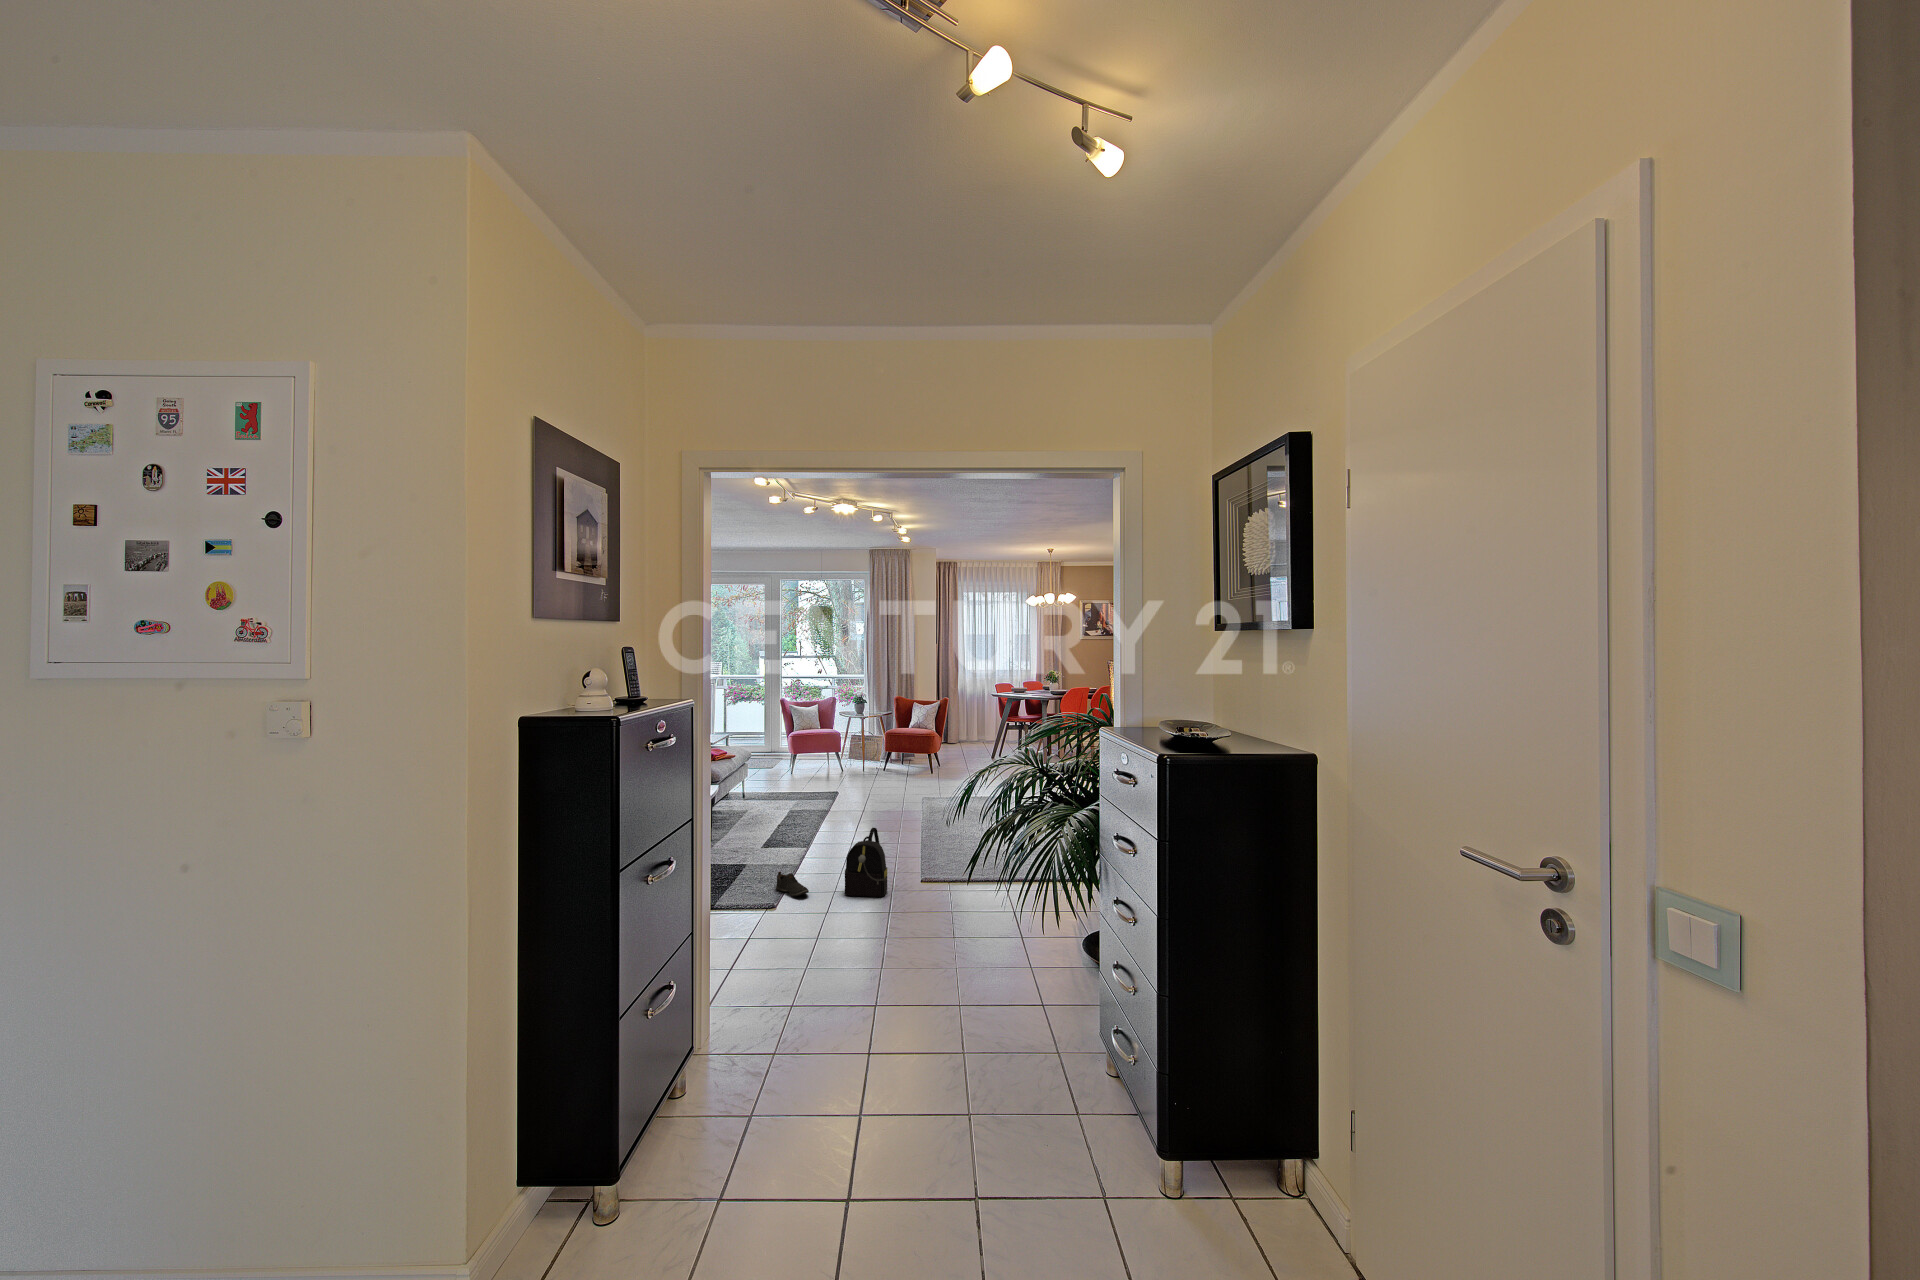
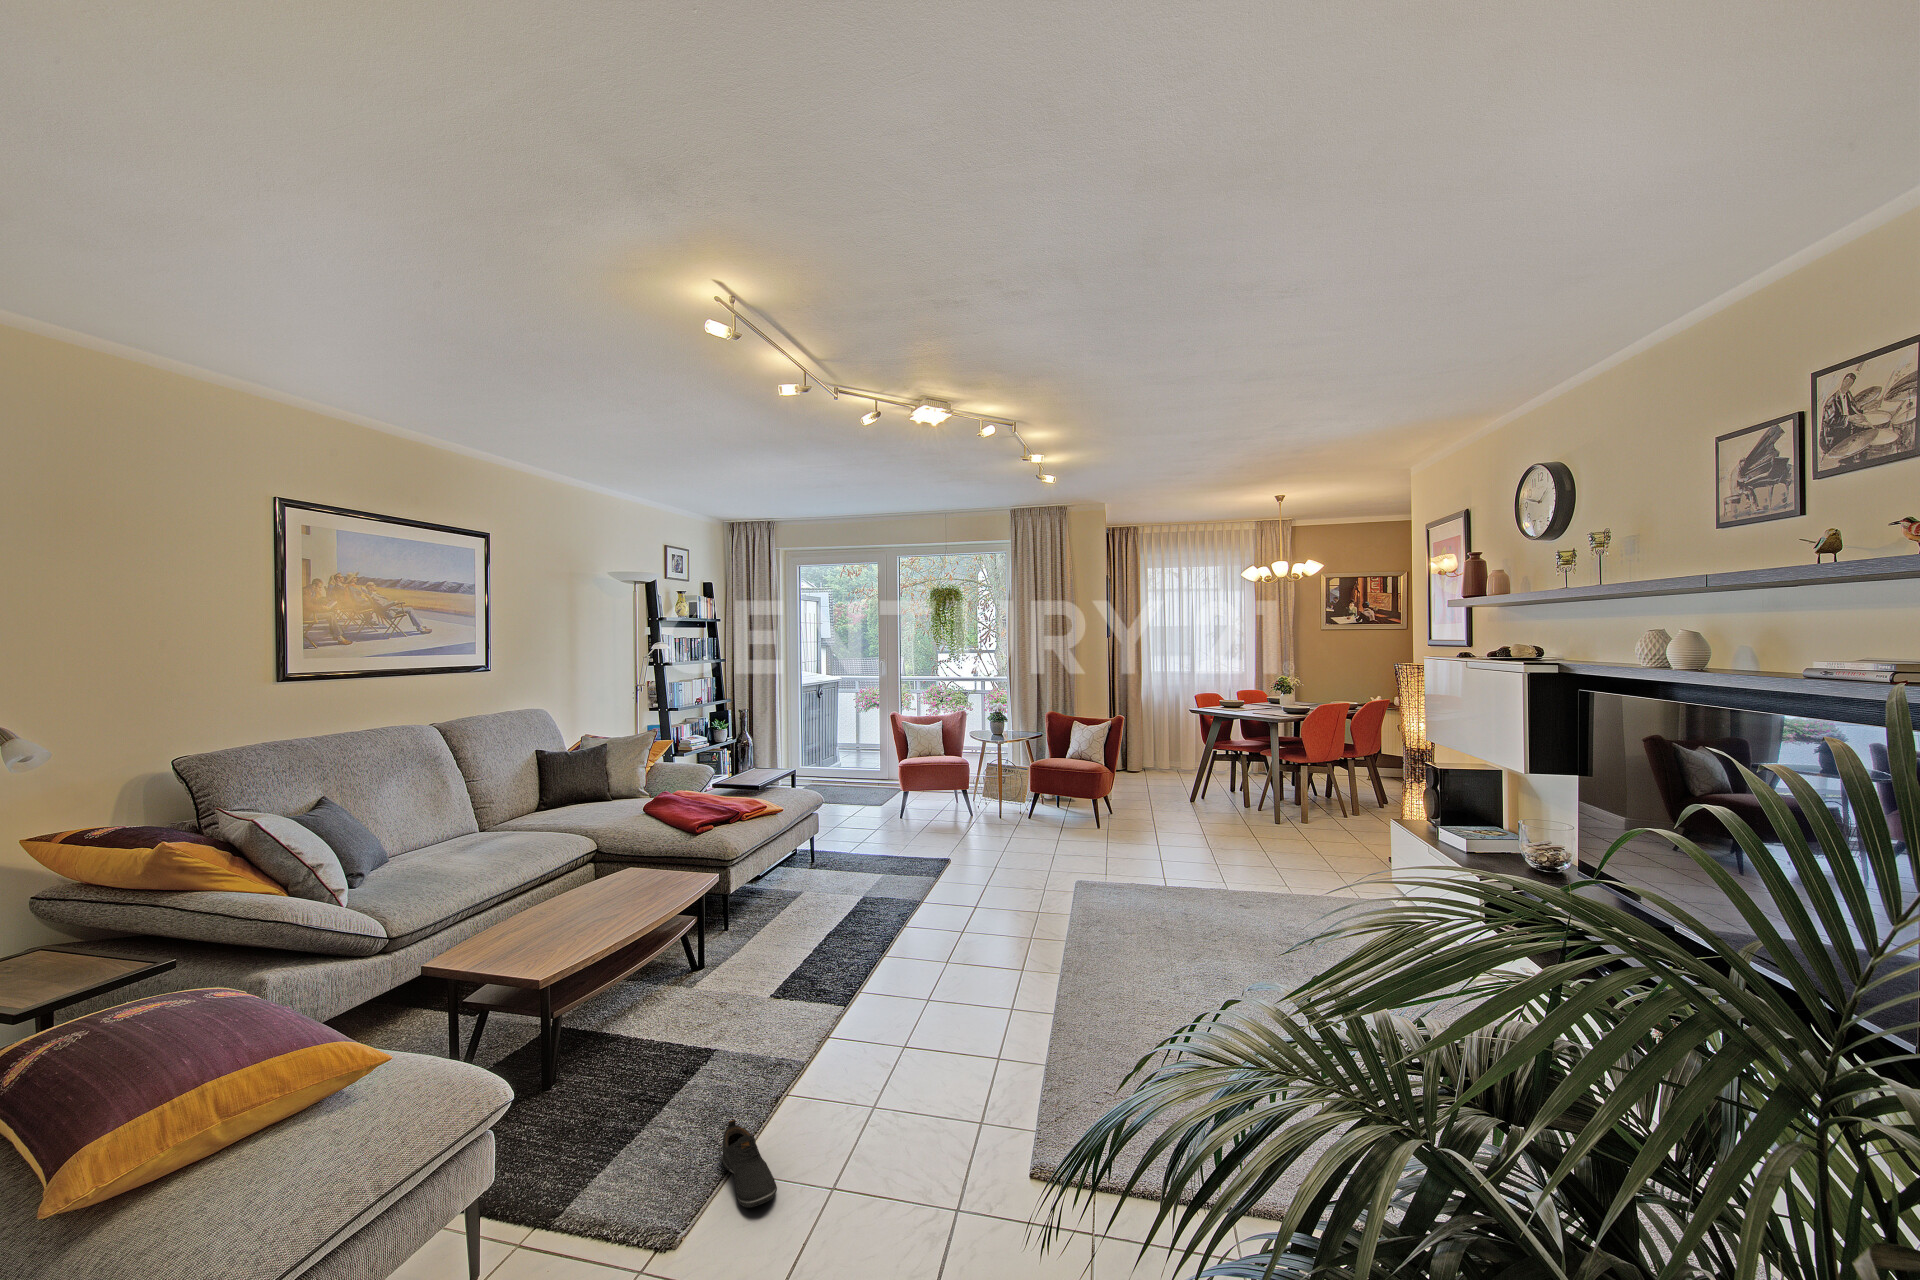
backpack: present [845,828,887,897] -> none [854,1048,955,1236]

